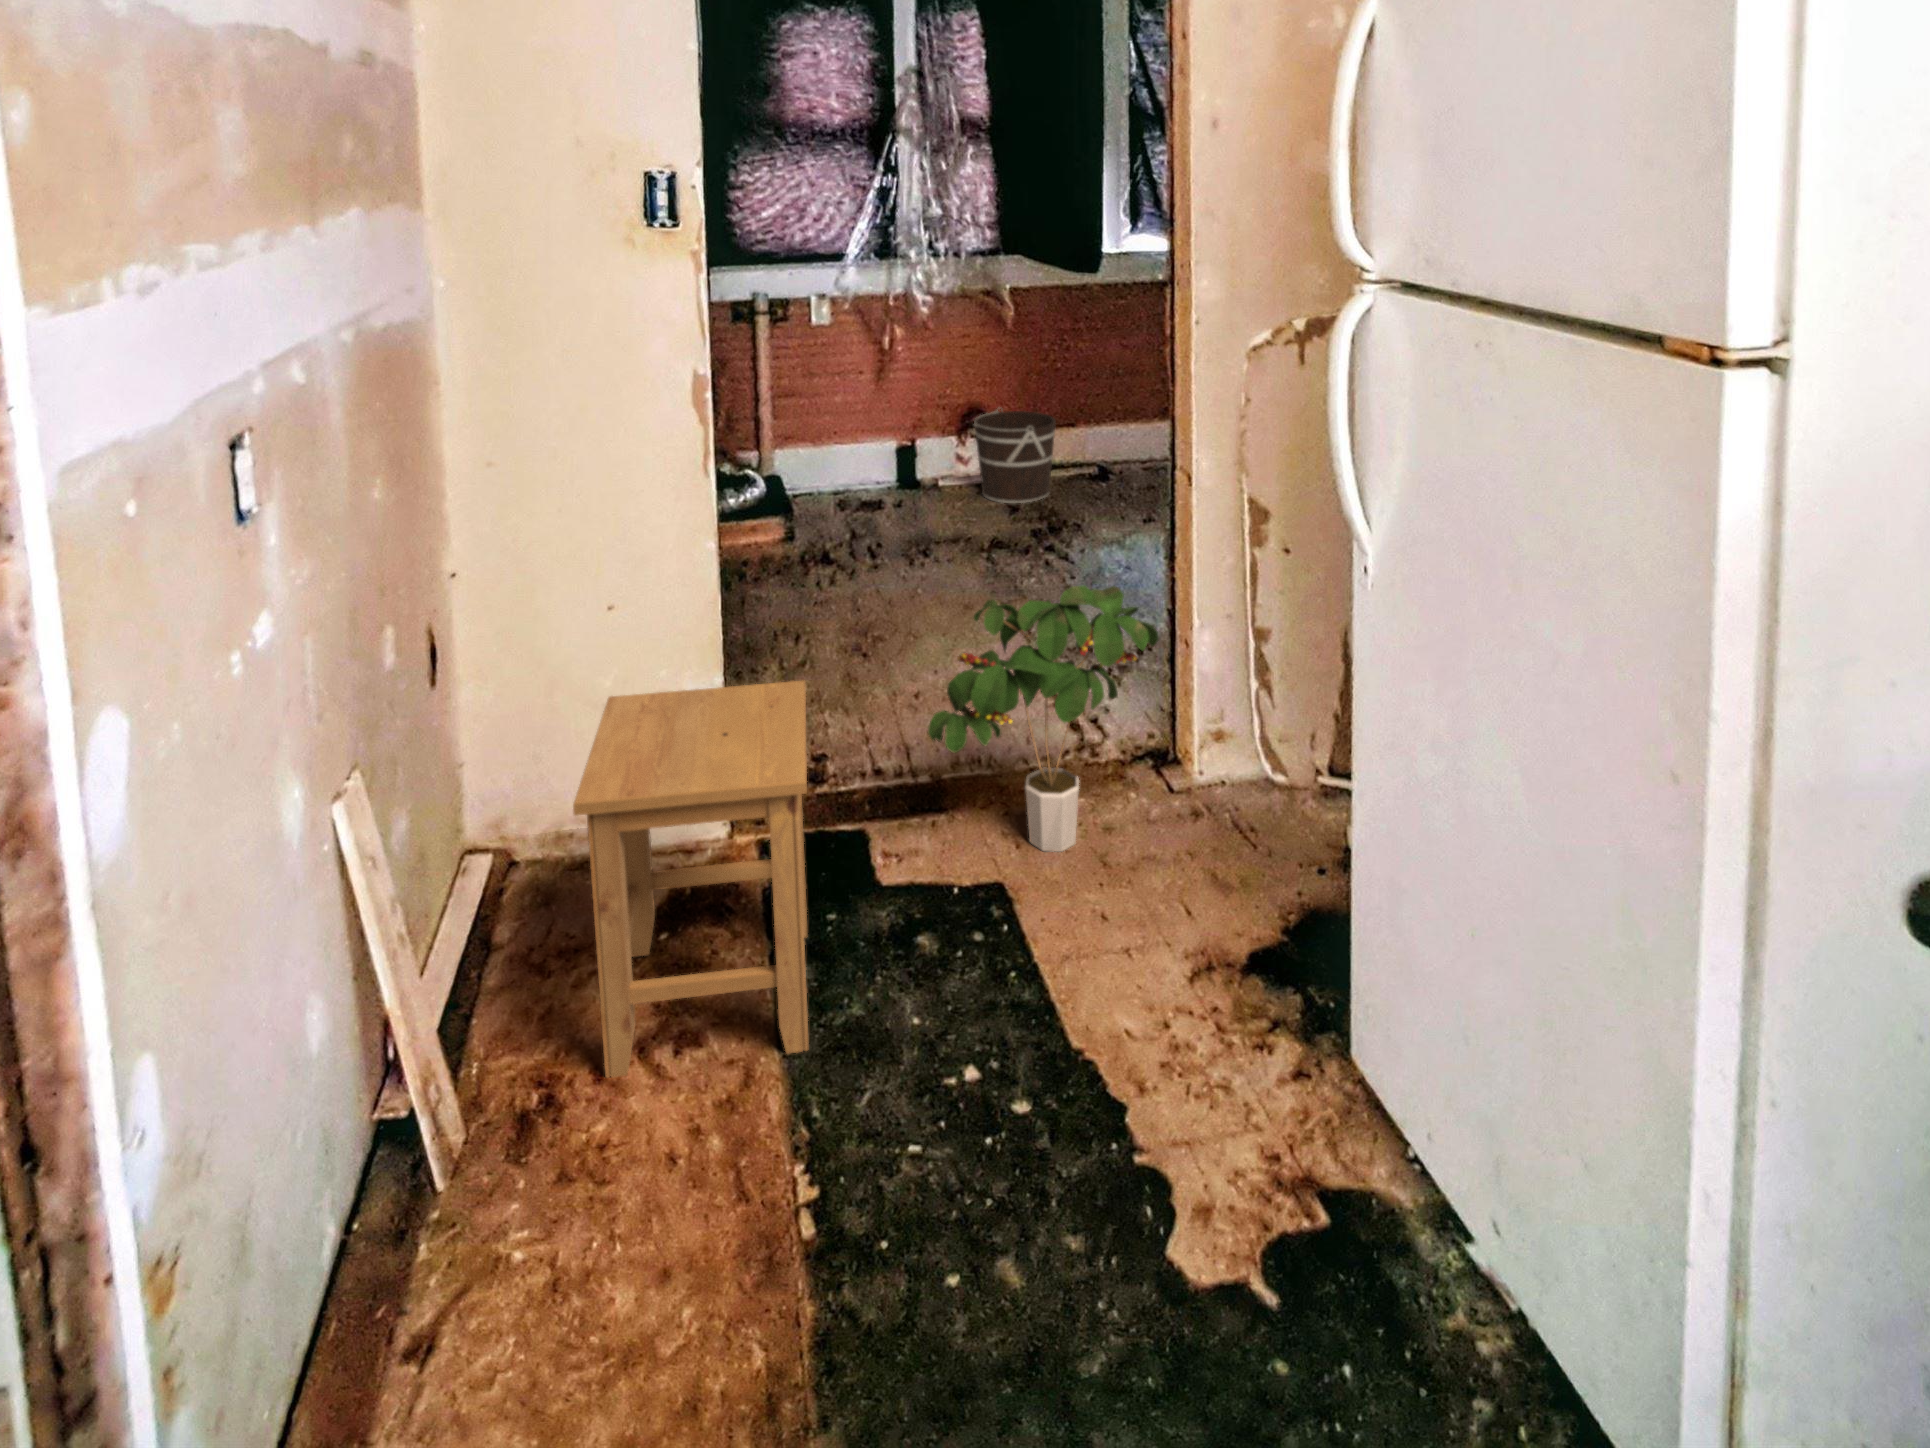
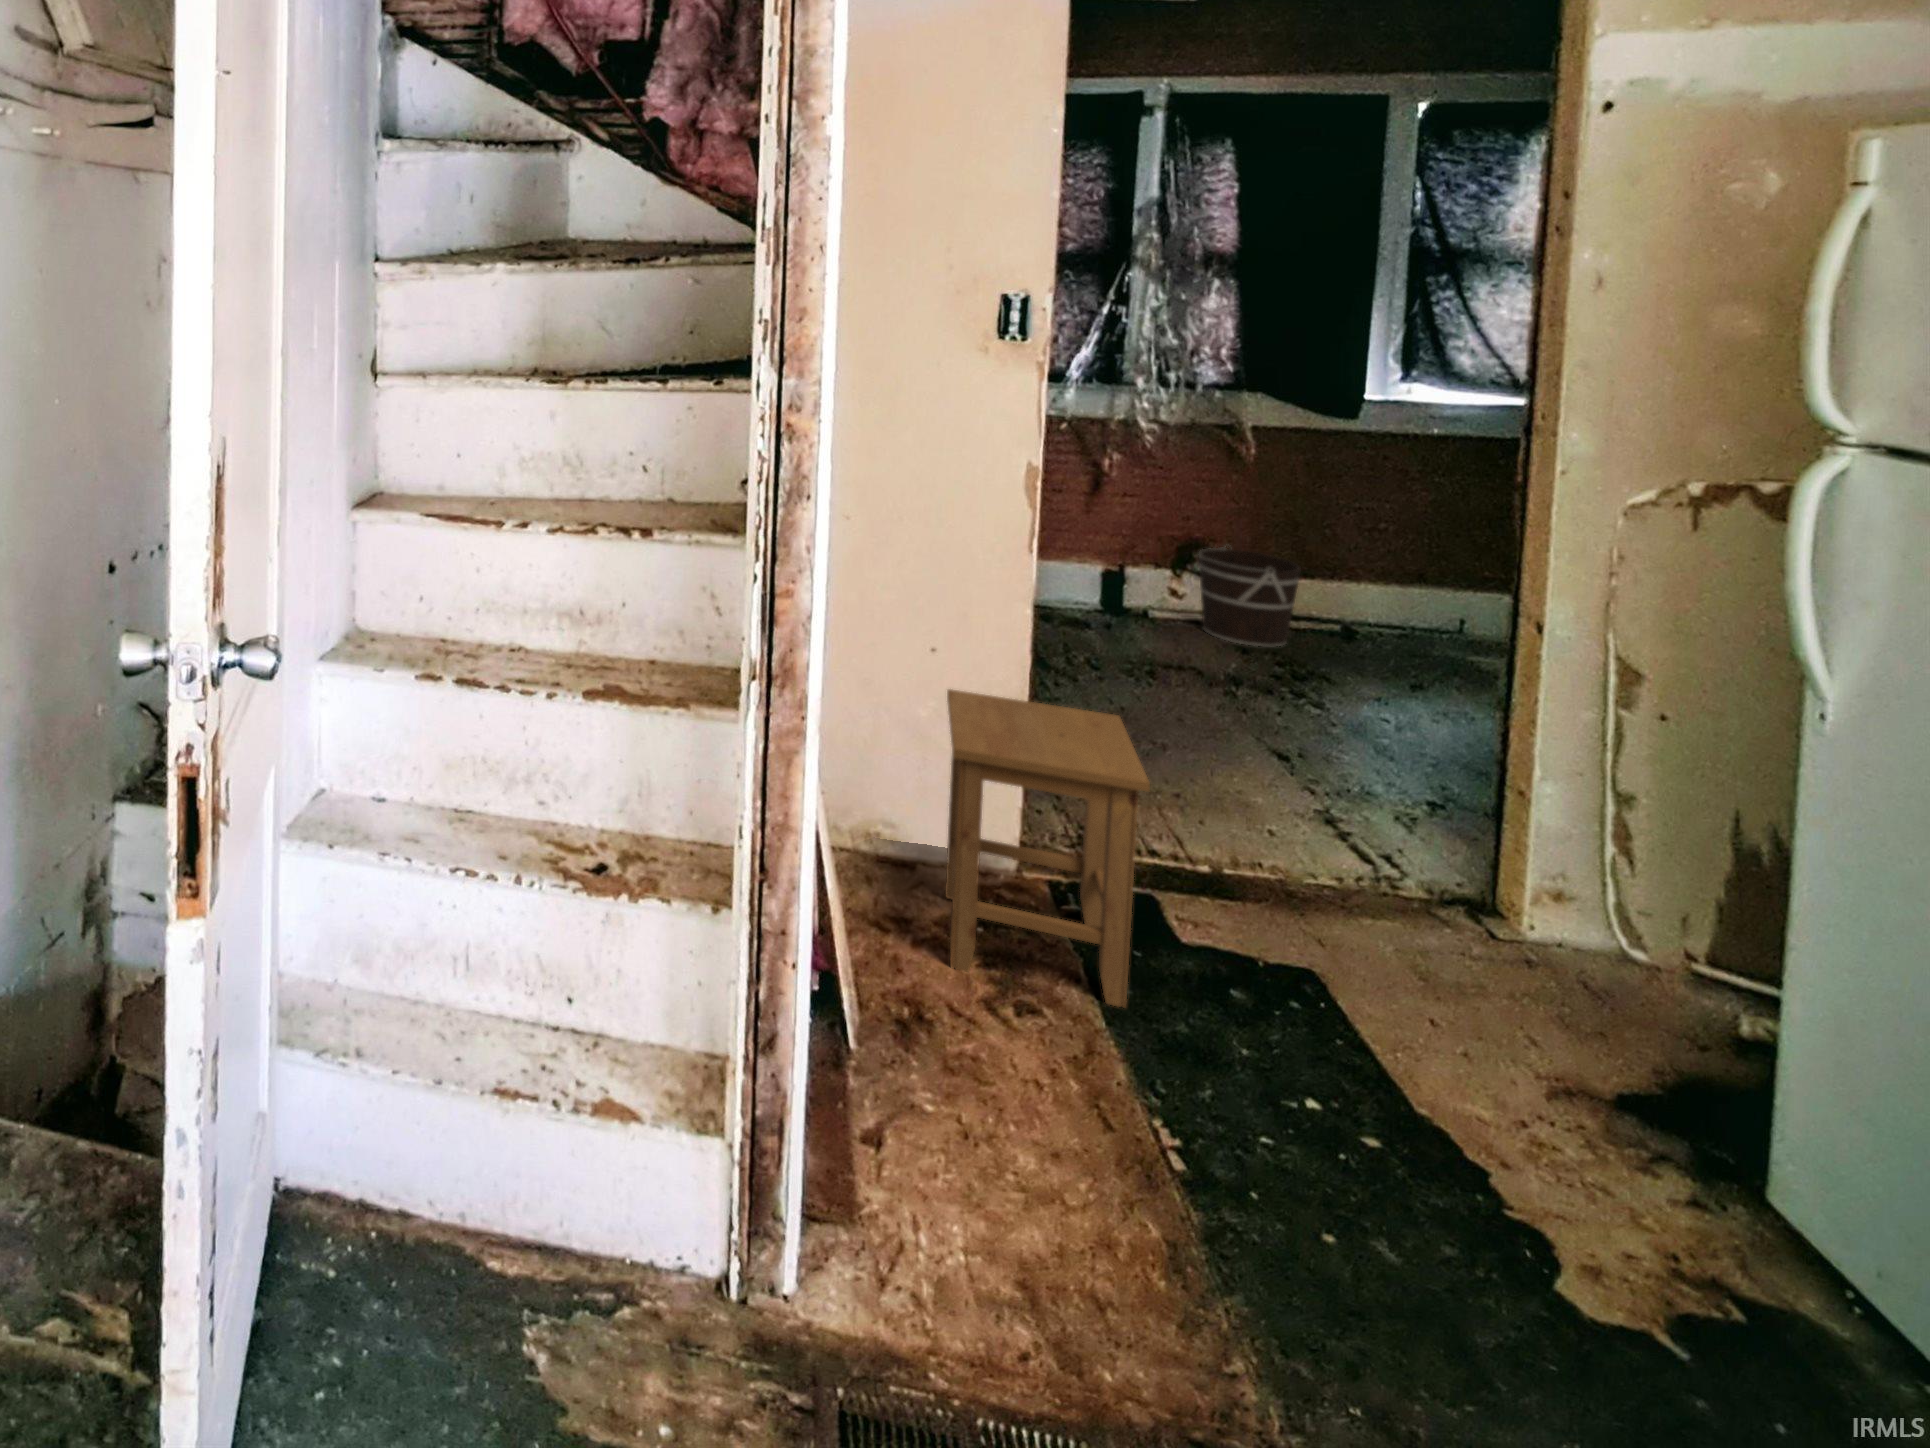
potted plant: present [928,586,1158,852] -> none [1223,693,1494,948]

